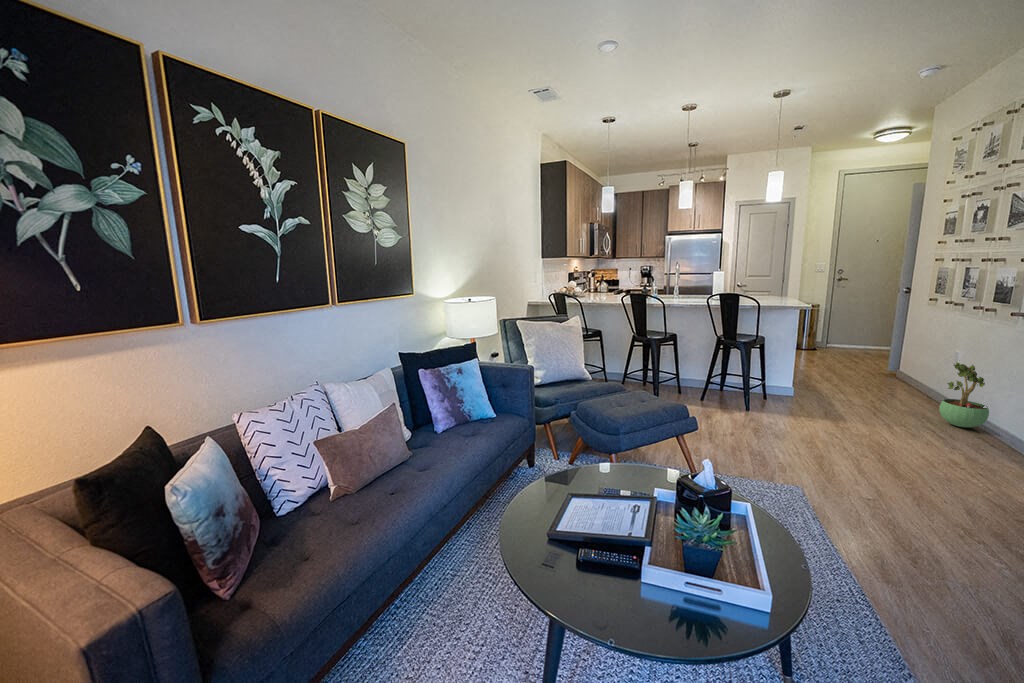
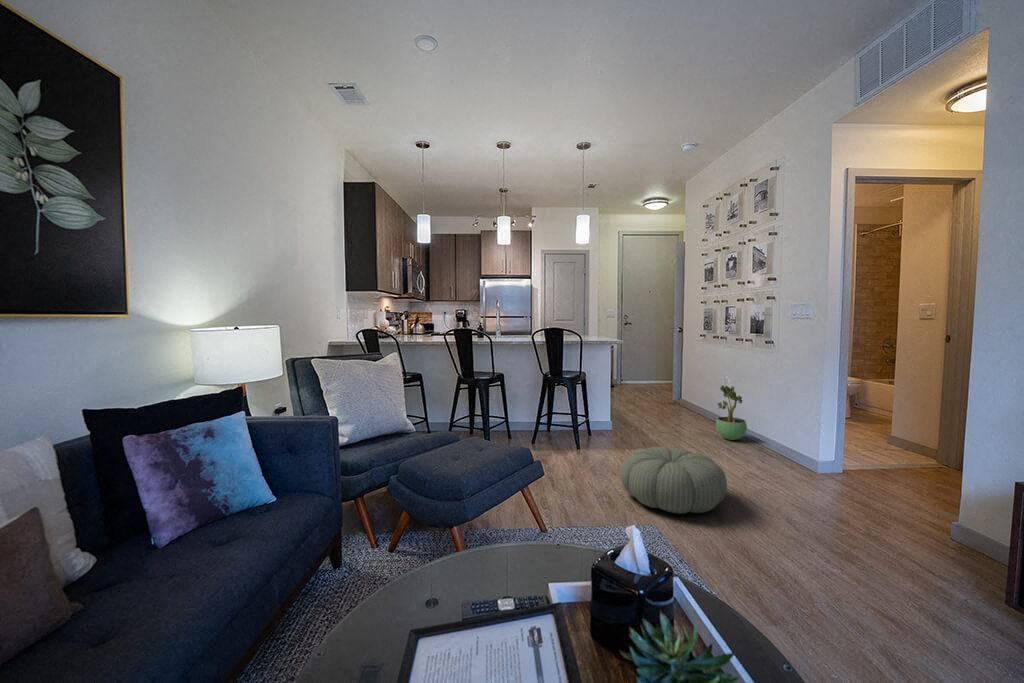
pouf: none [782,421,914,494] -> present [621,447,727,514]

